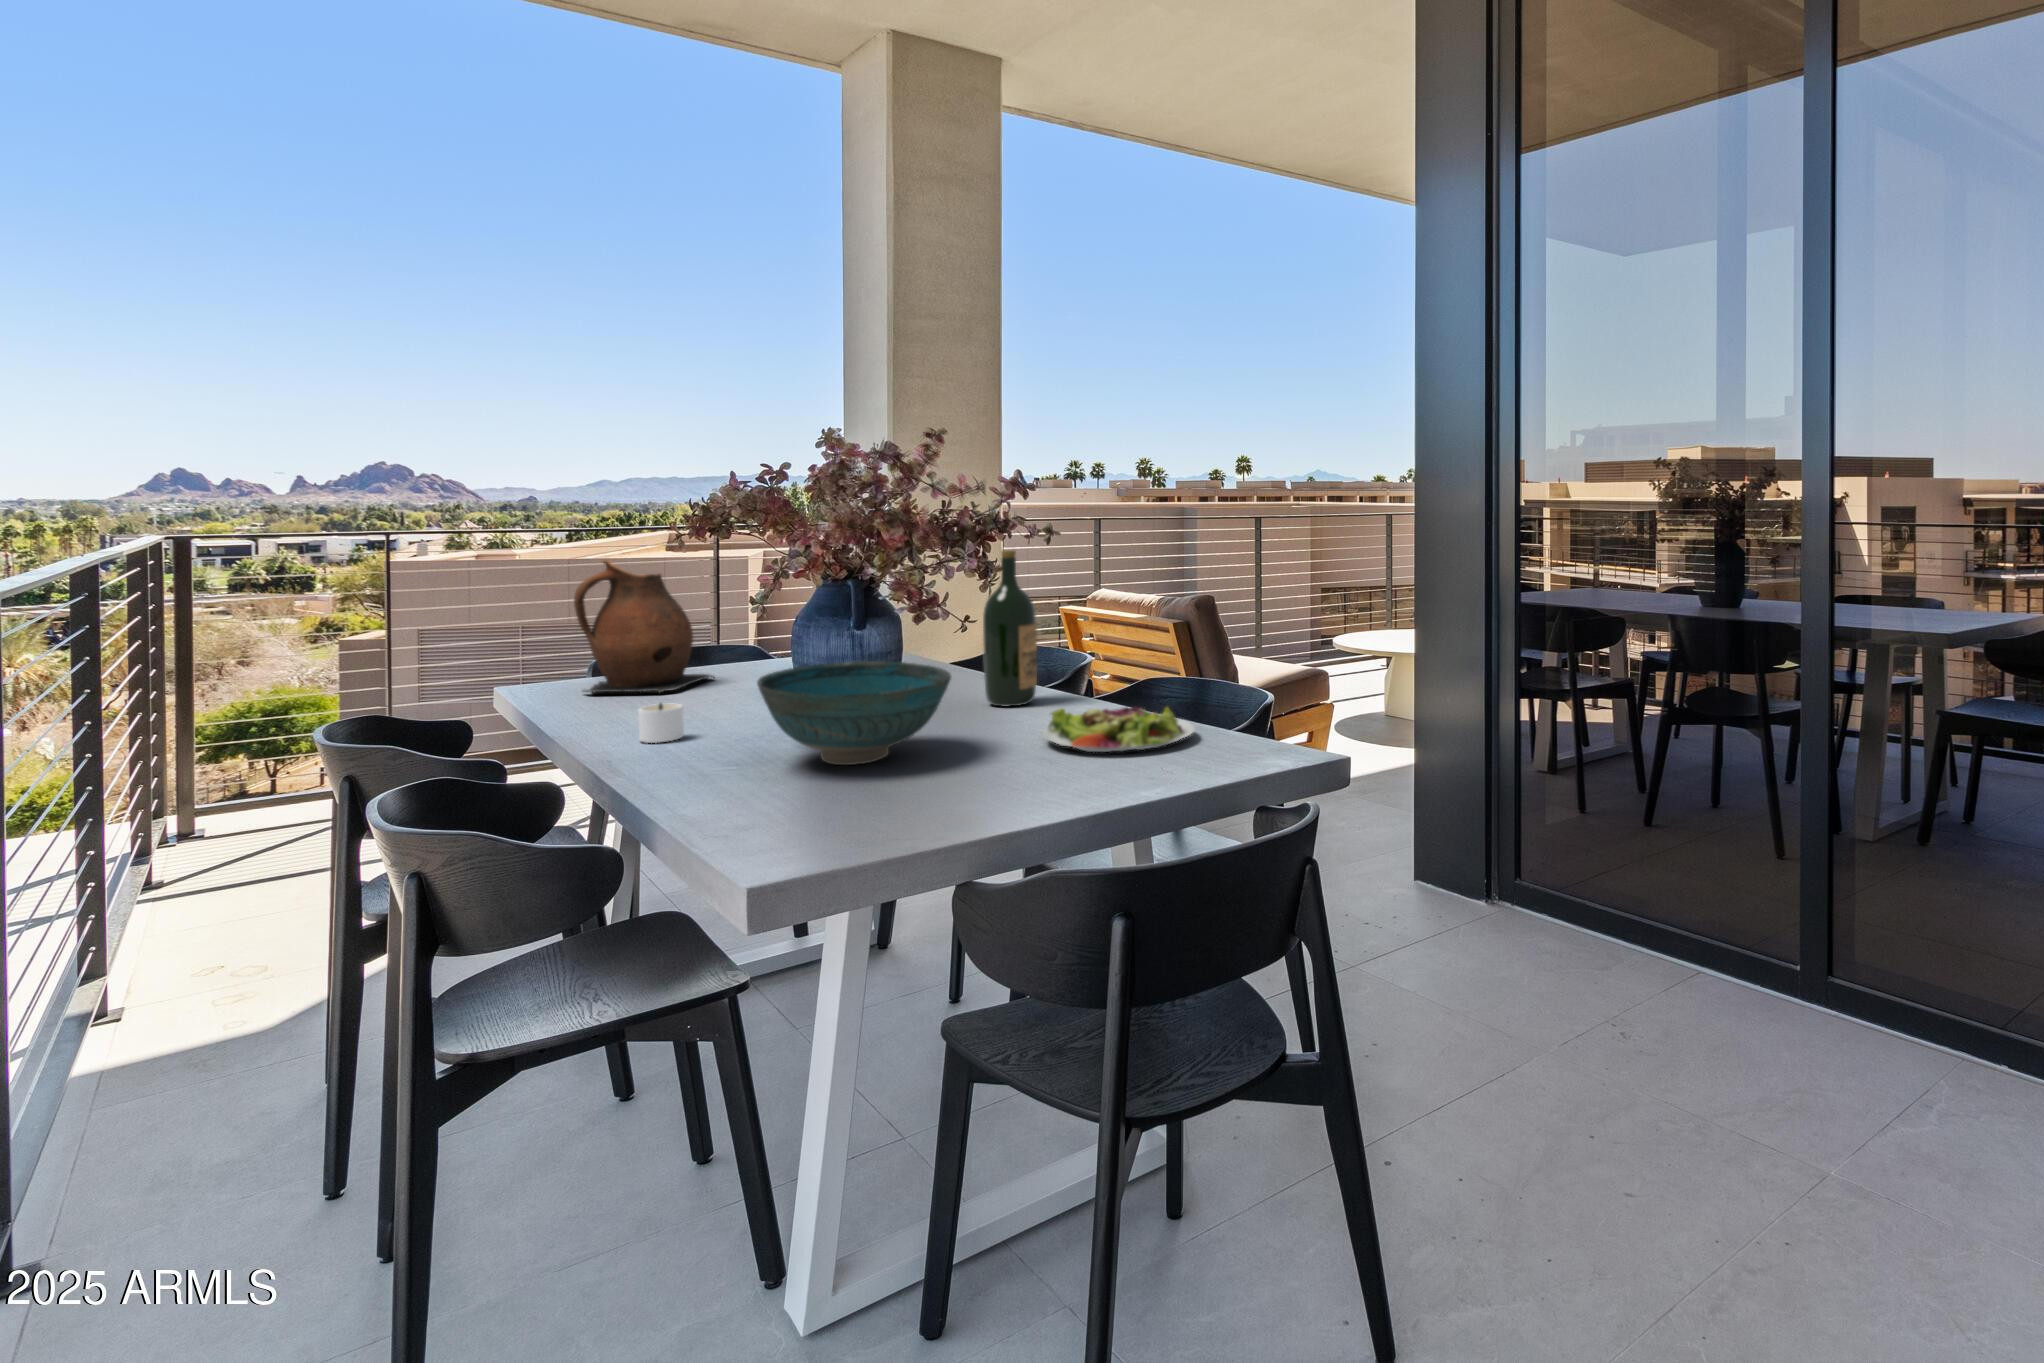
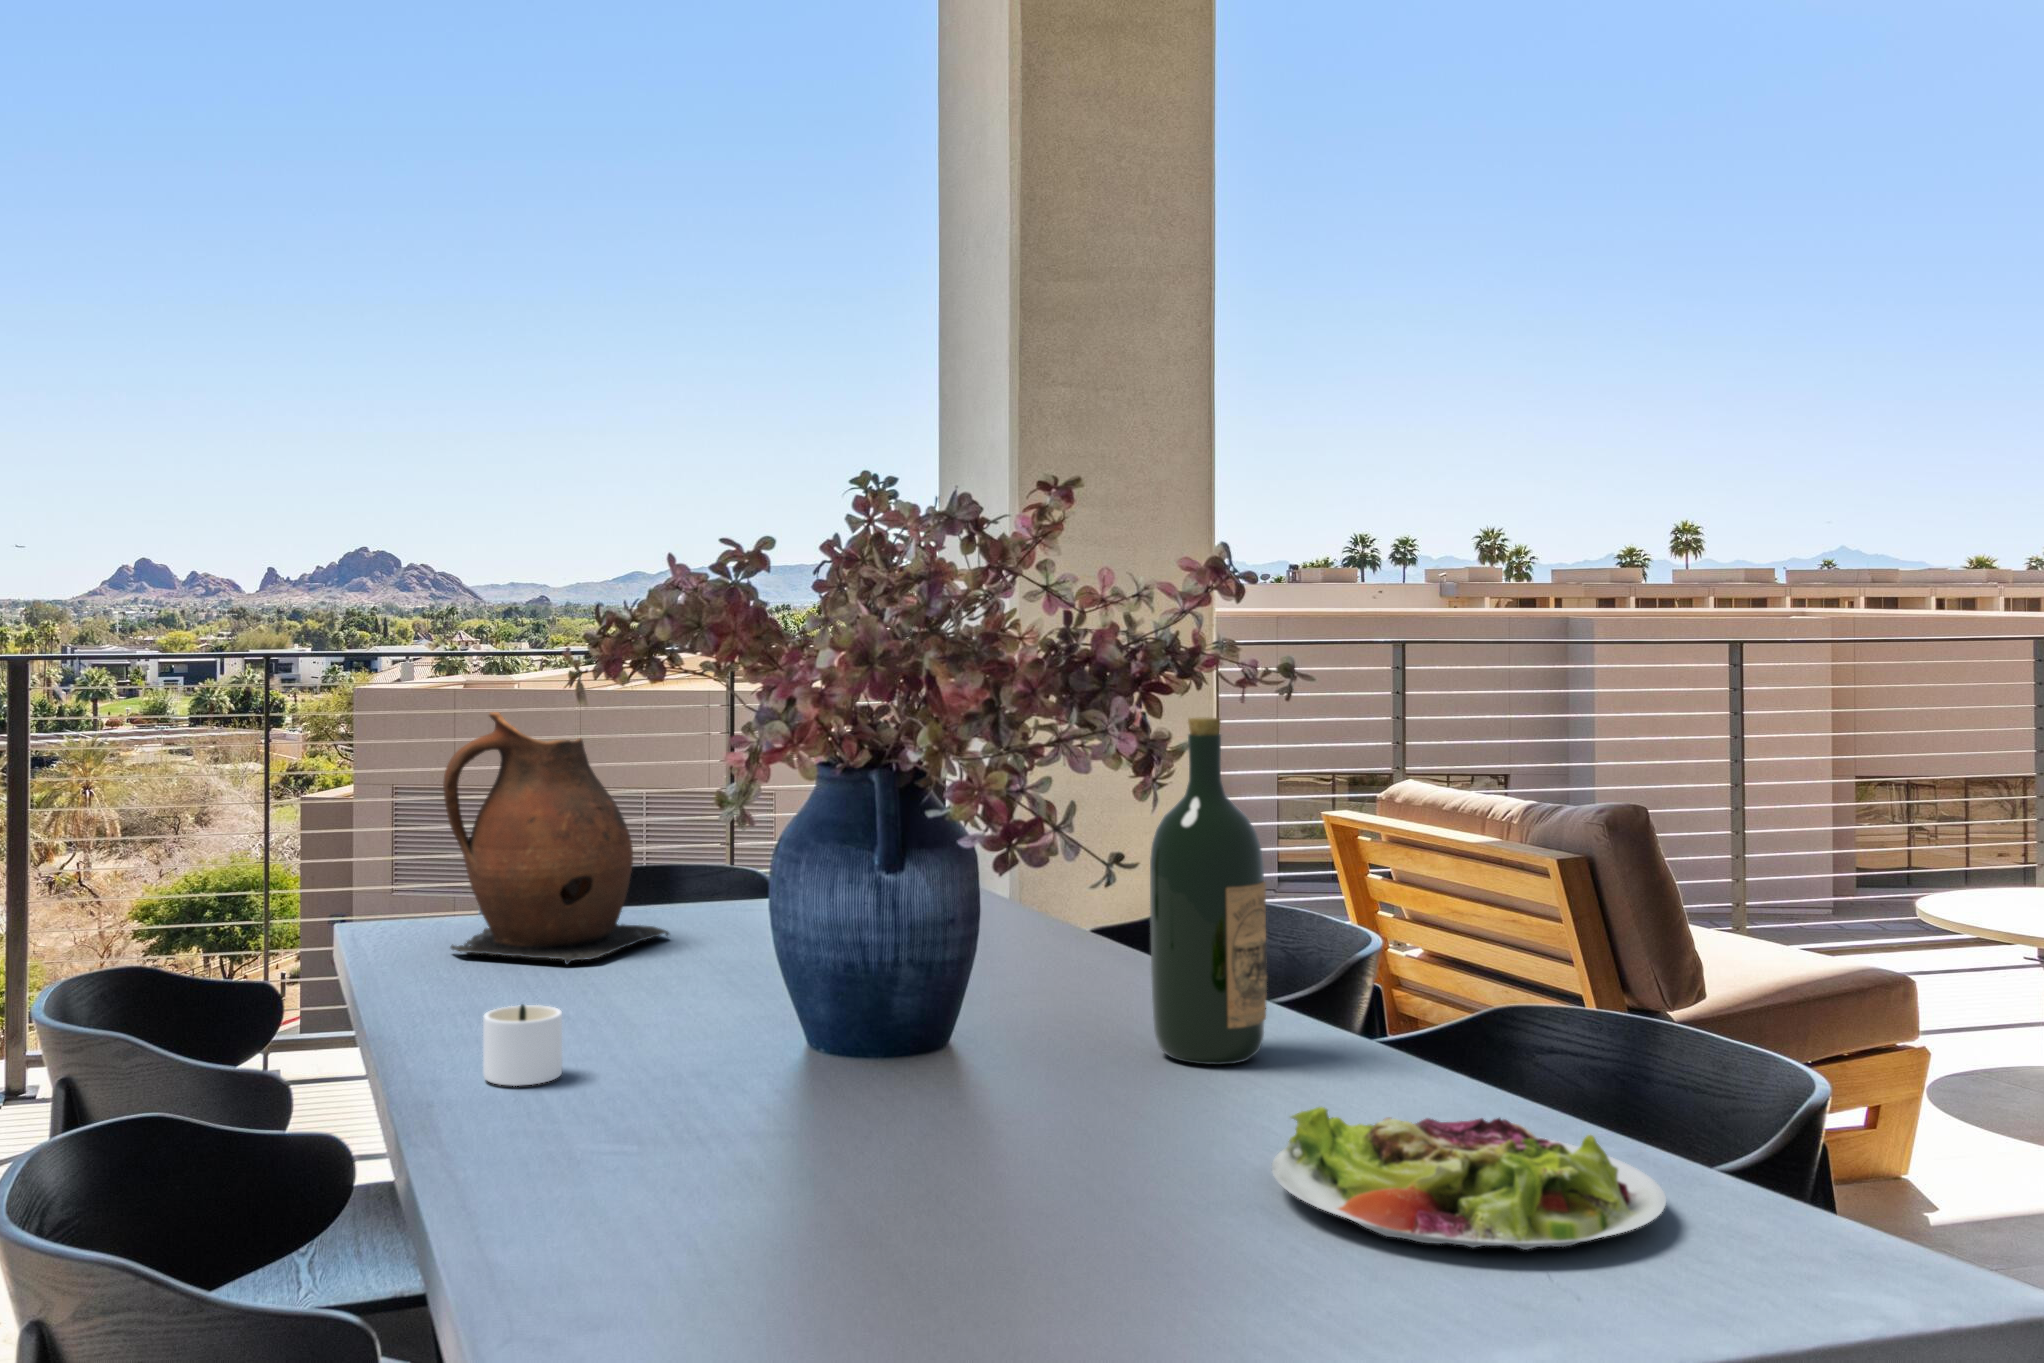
bowl: present [757,661,951,765] -> none [660,955,1064,1201]

